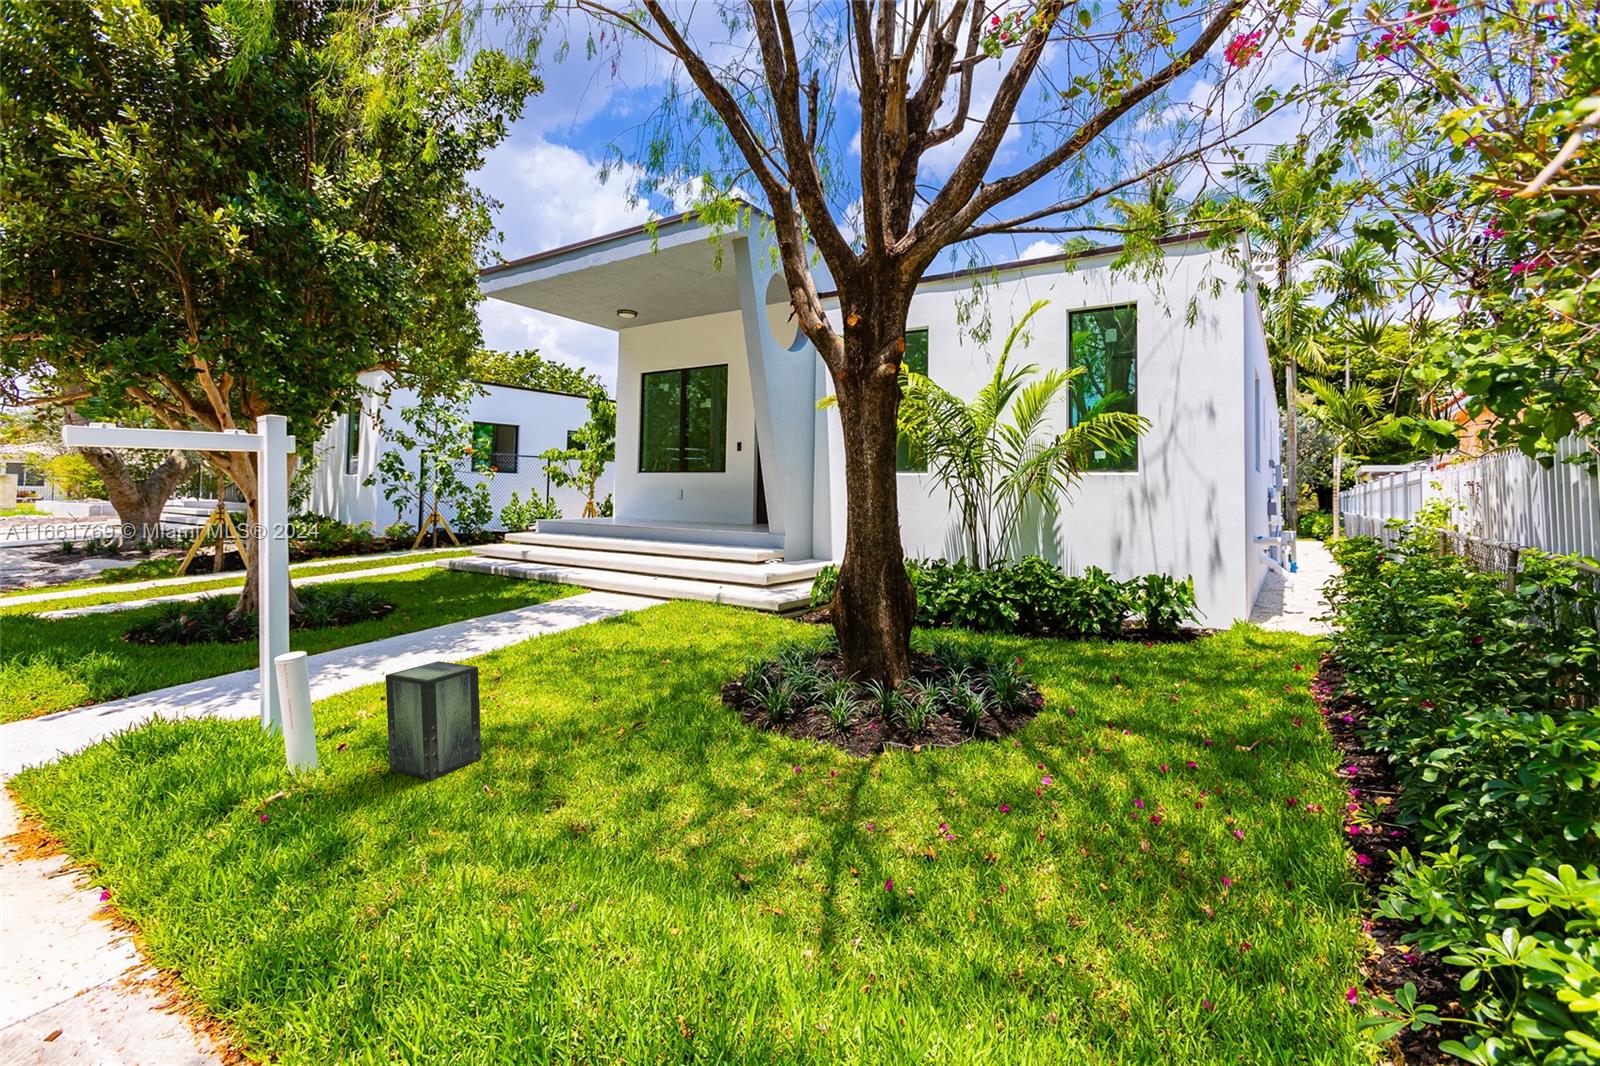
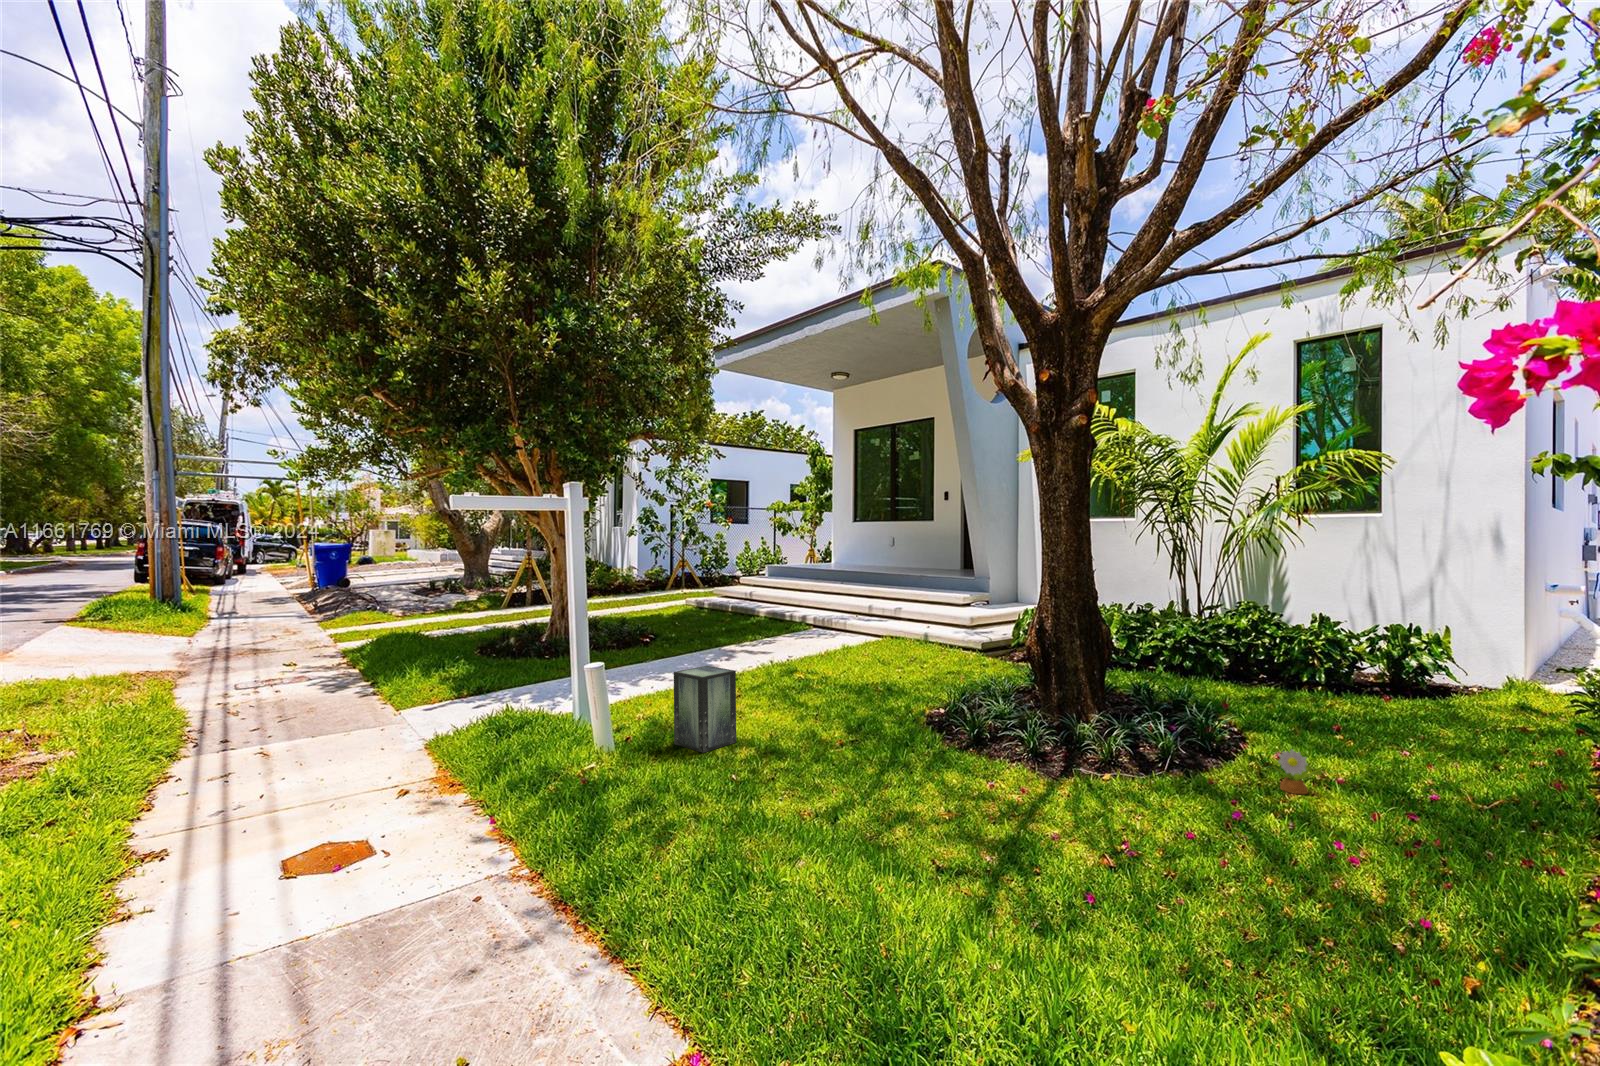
decorative plant: none [1077,716,1130,761] -> present [1271,750,1324,794]

